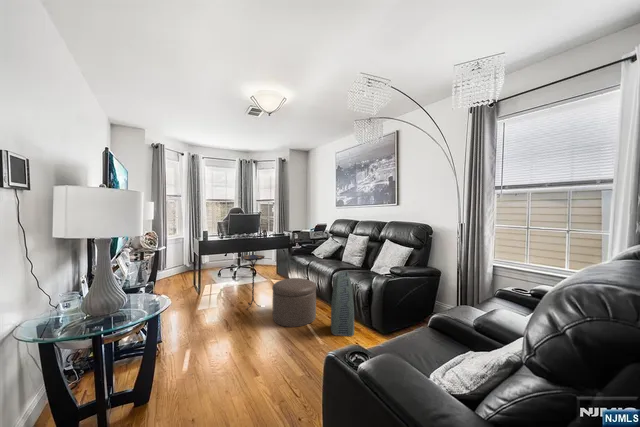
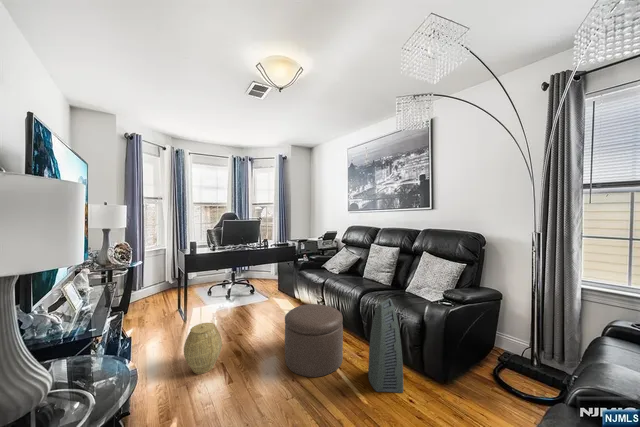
side table: present [241,255,265,306] -> none [240,273,271,347]
woven basket: none [199,289,227,323] -> present [184,323,222,374]

